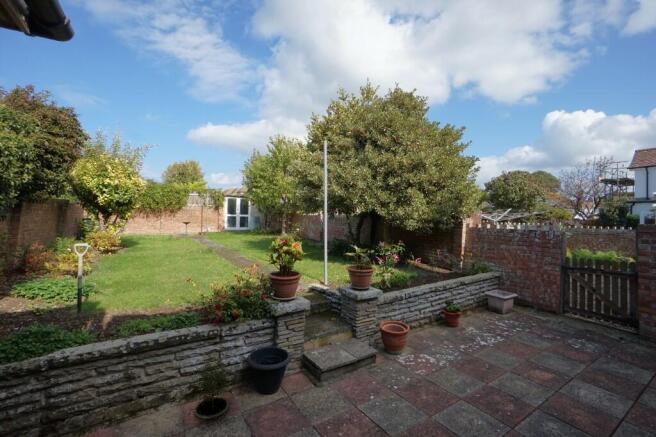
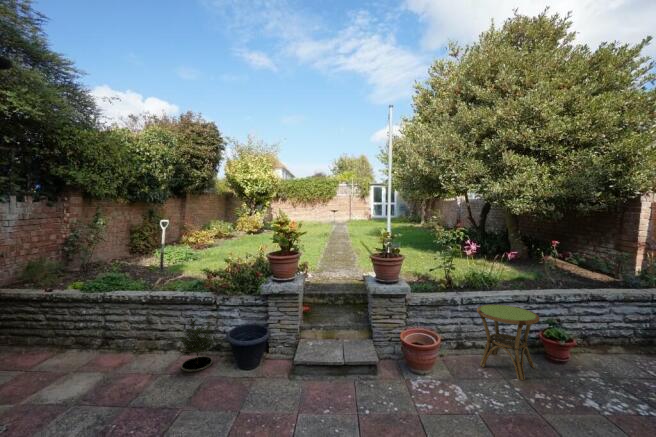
side table: none [417,295,455,343] -> present [477,304,540,380]

